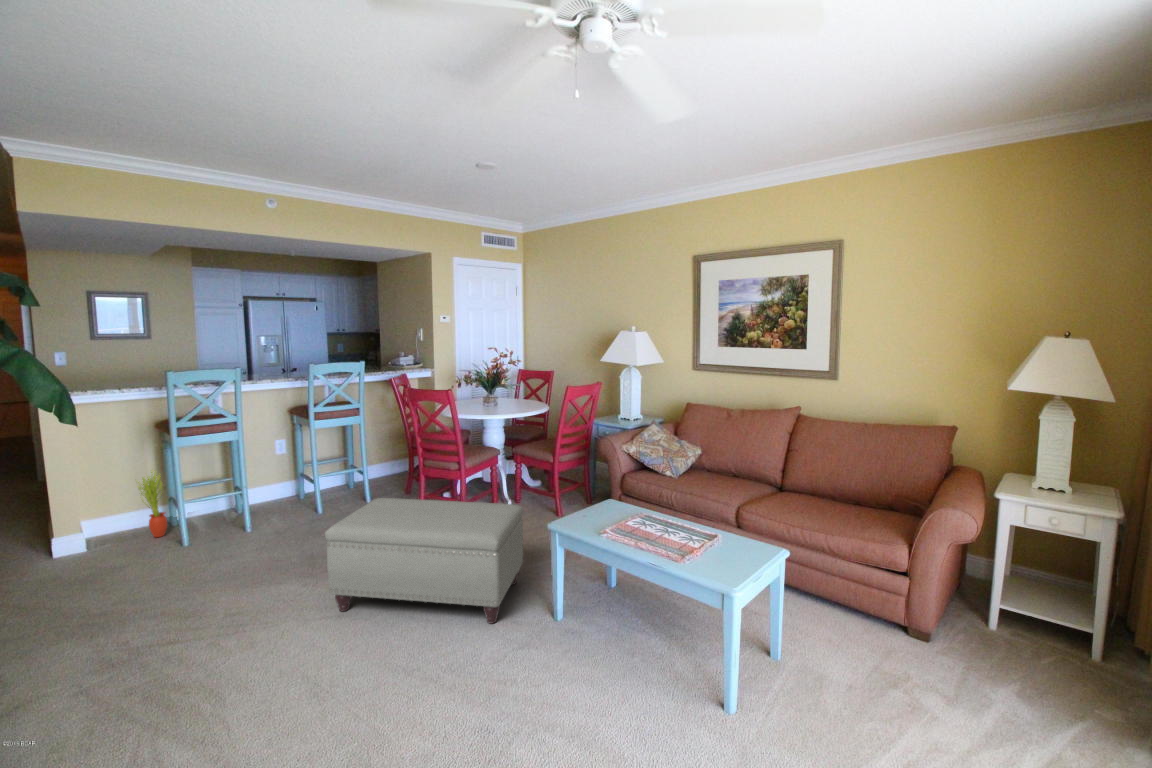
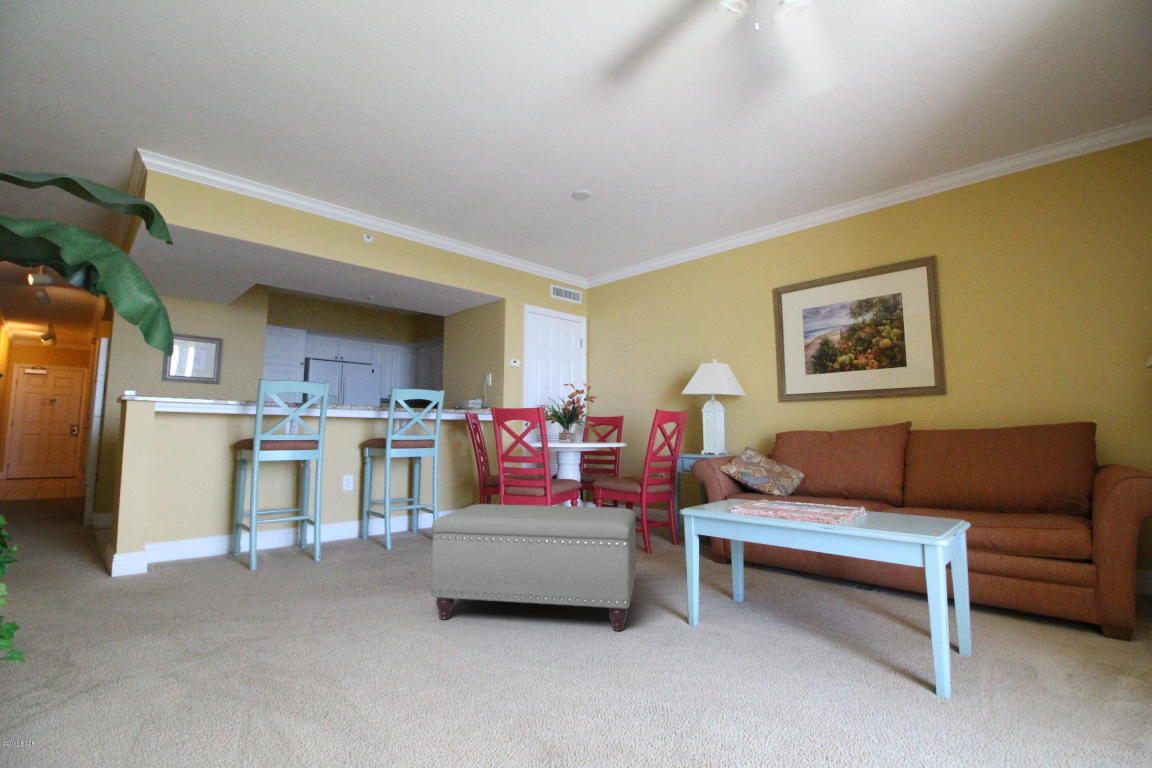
potted plant: present [137,472,167,537] -> none [207,489,235,563]

